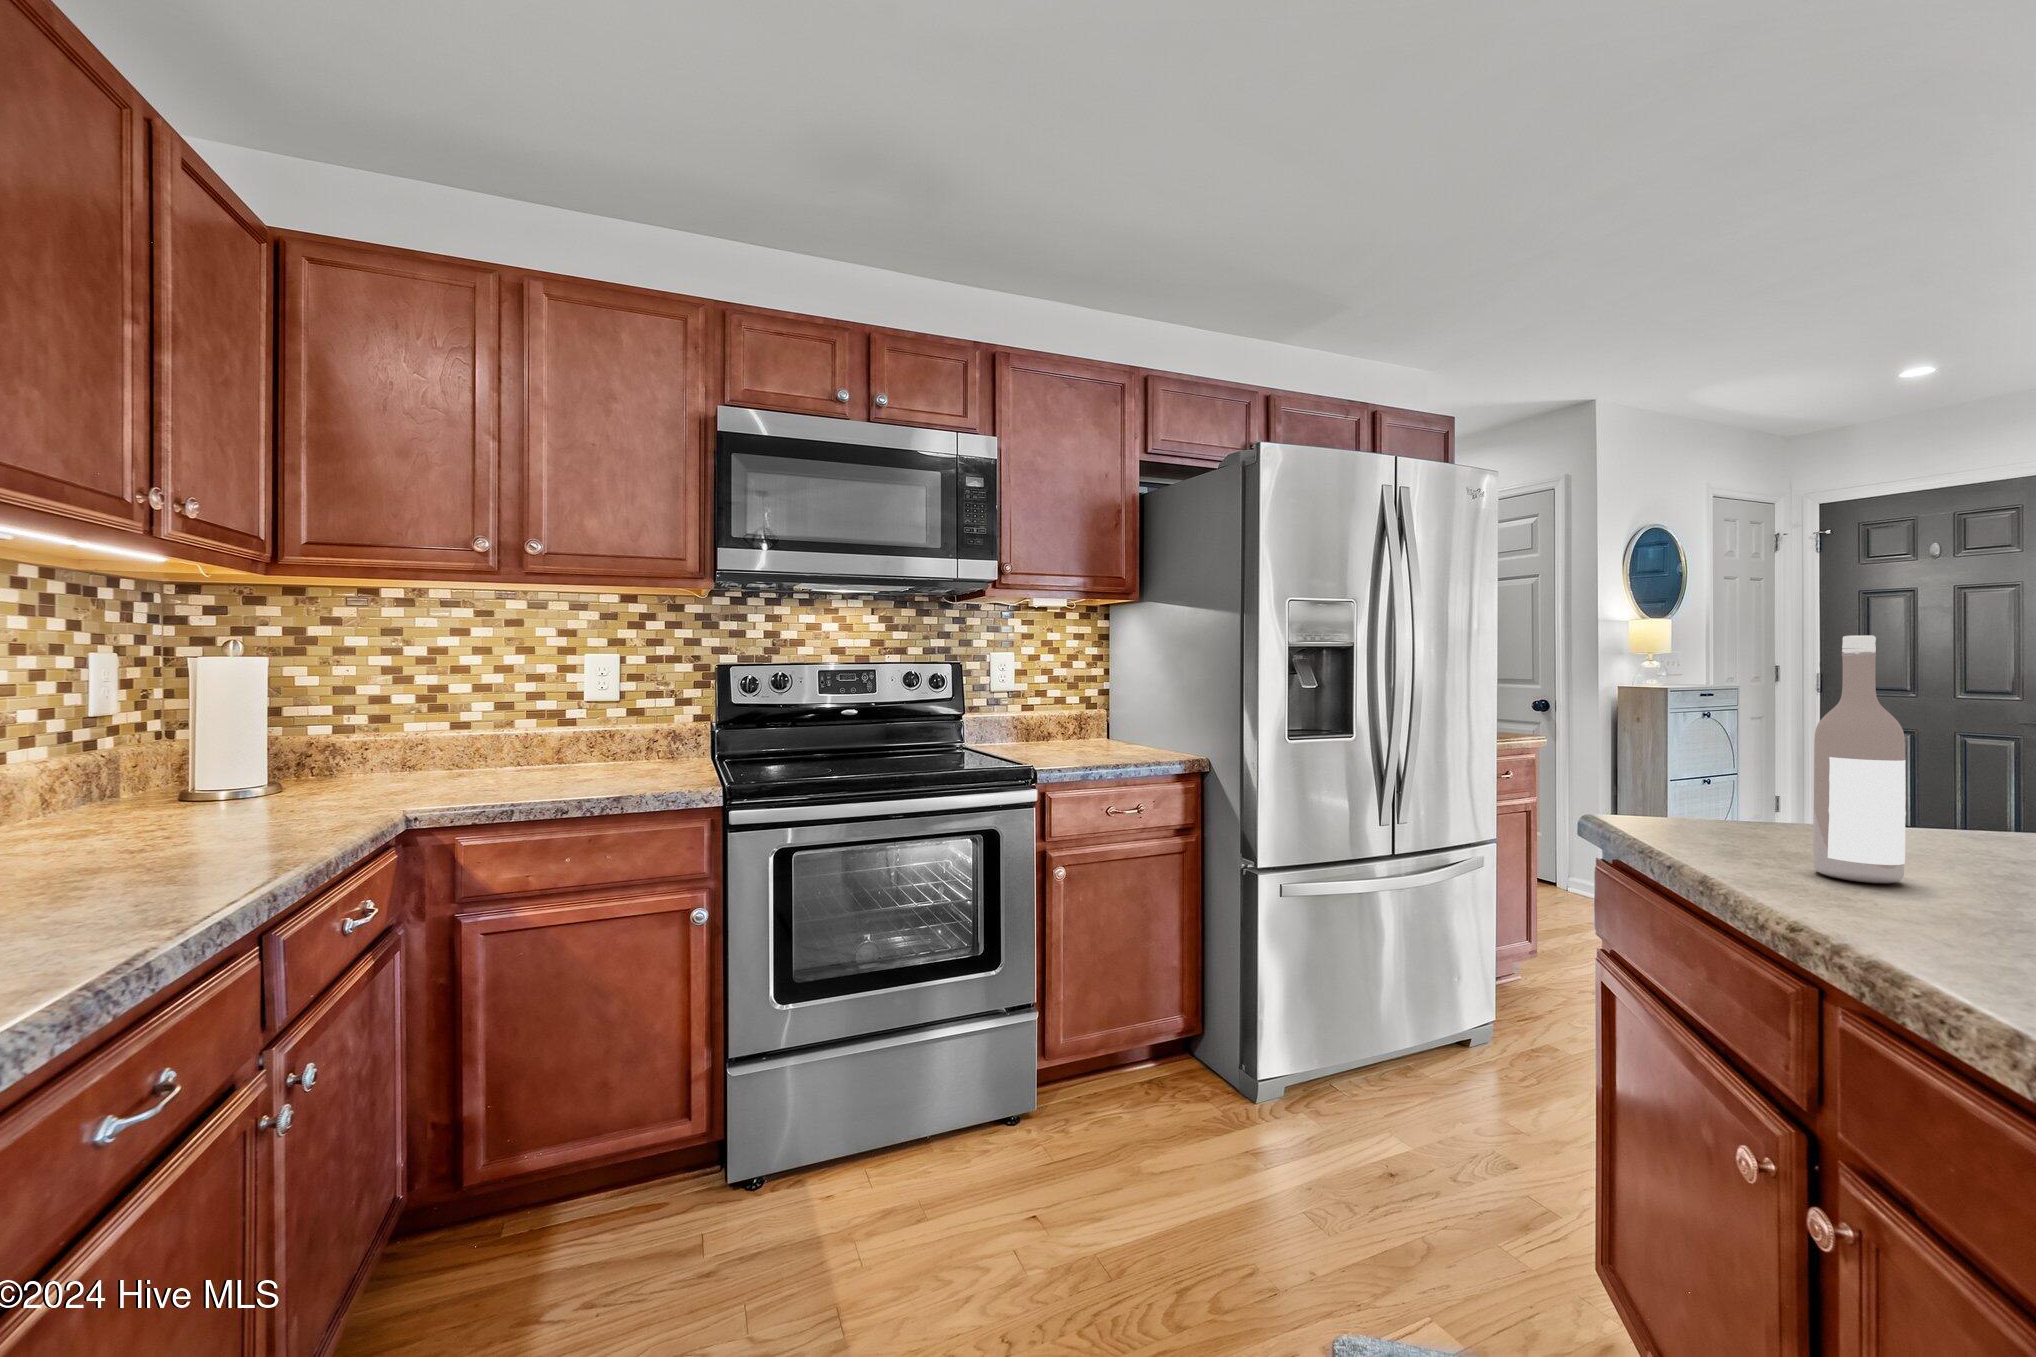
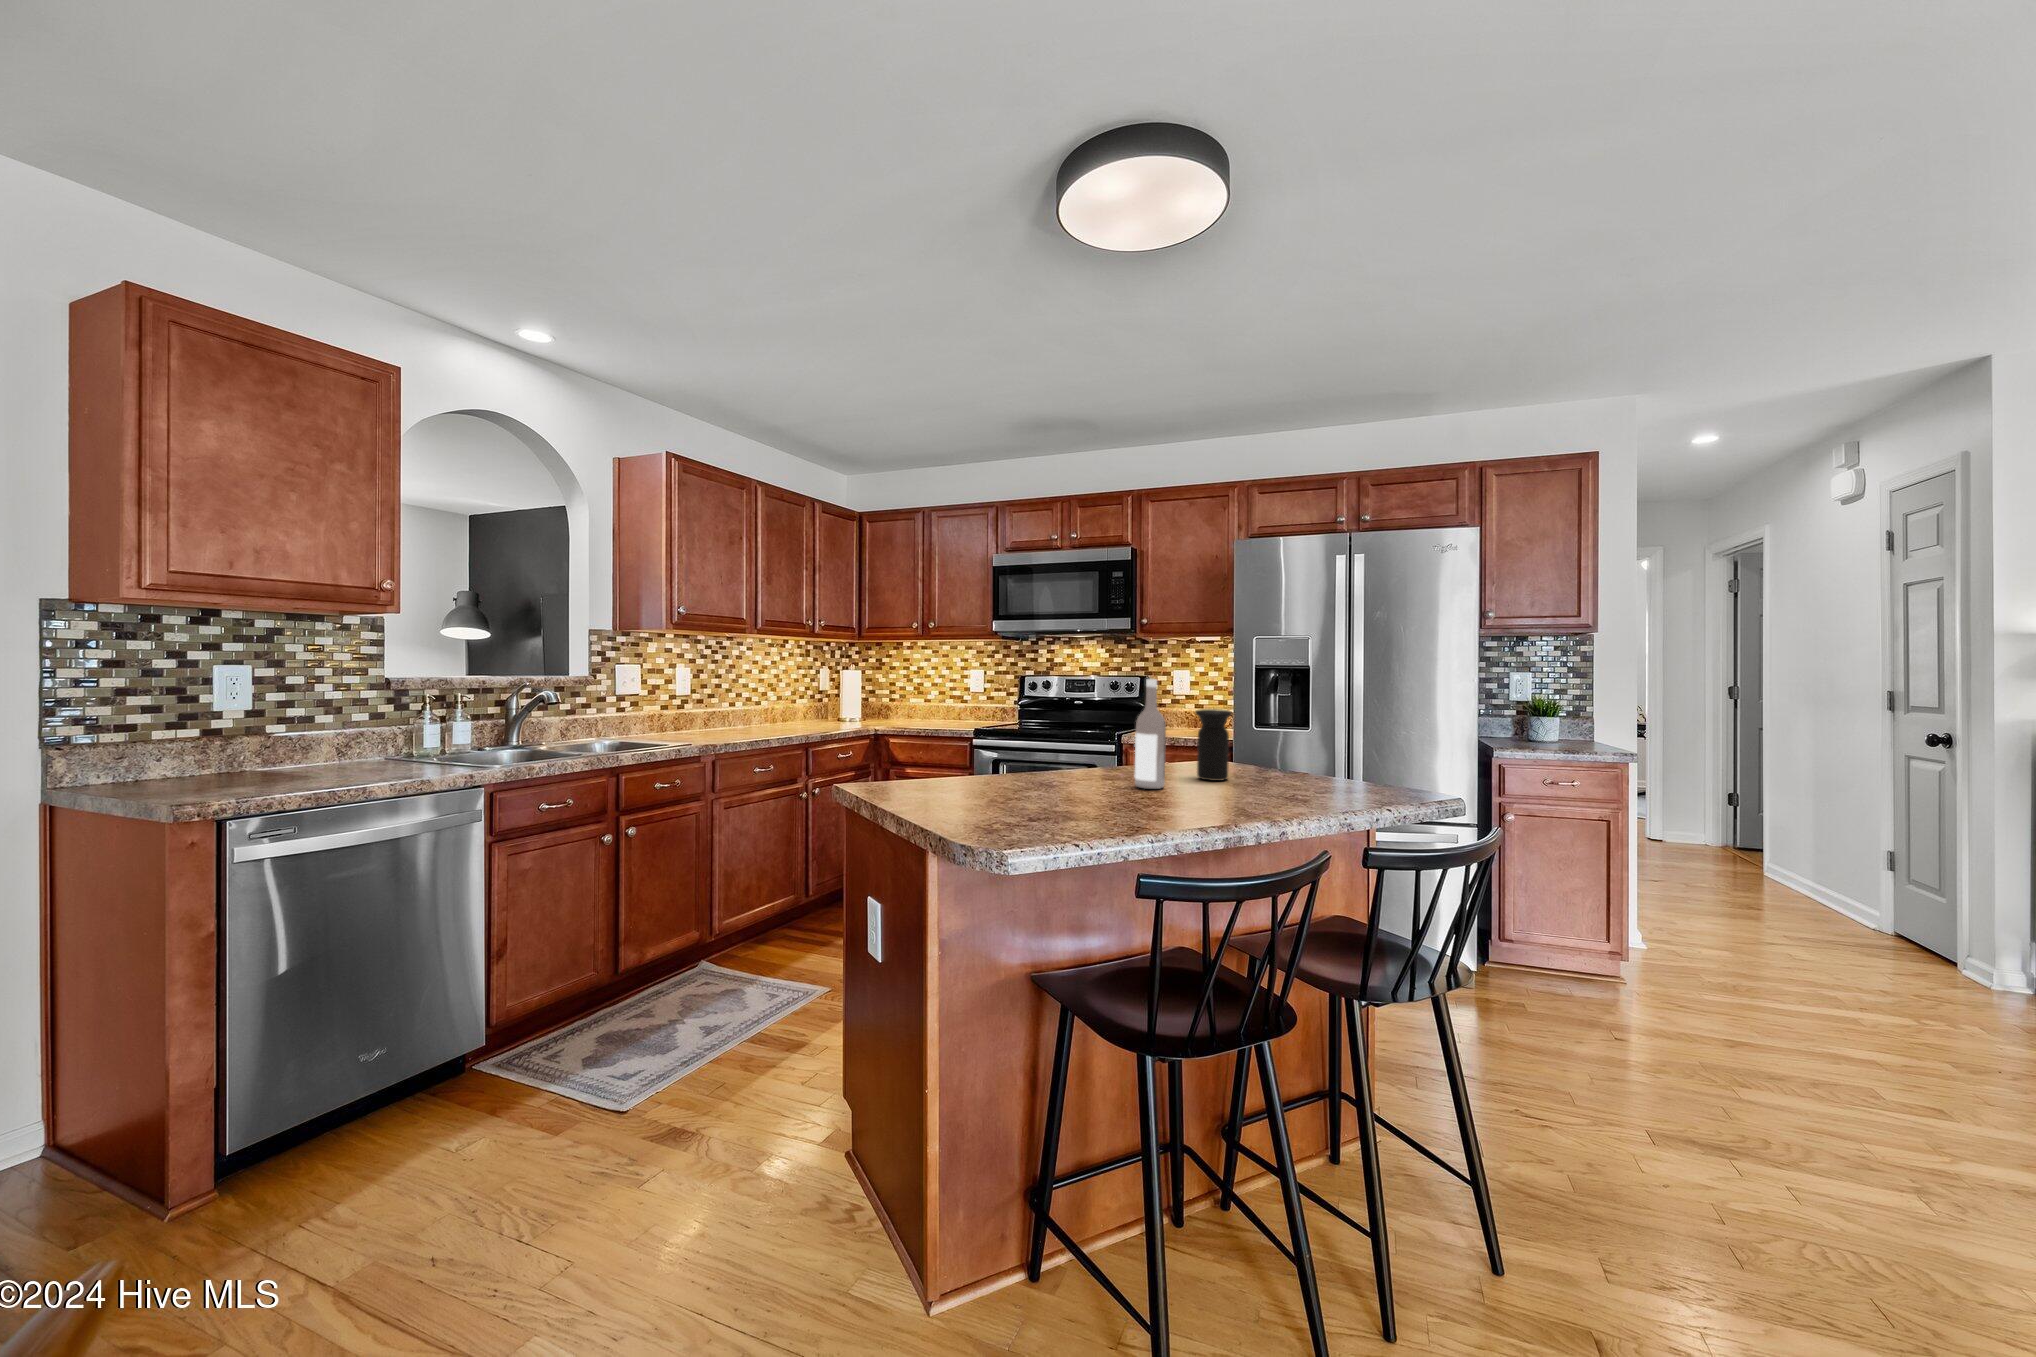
vase: none [1711,701,1804,841] -> present [1195,709,1232,781]

